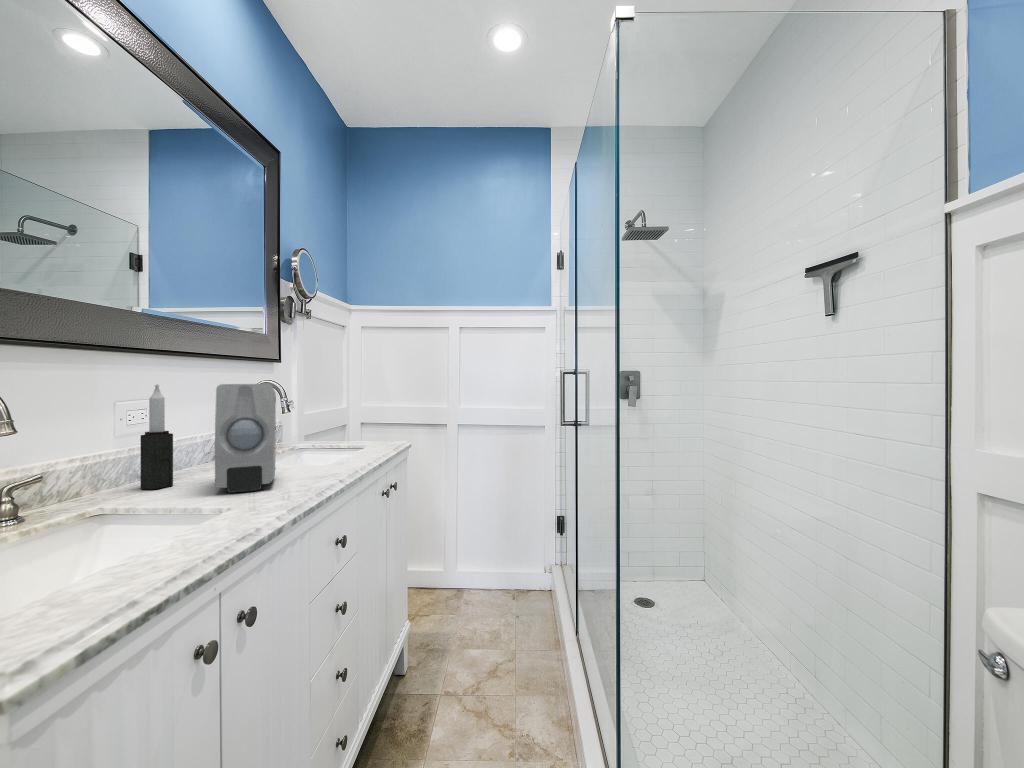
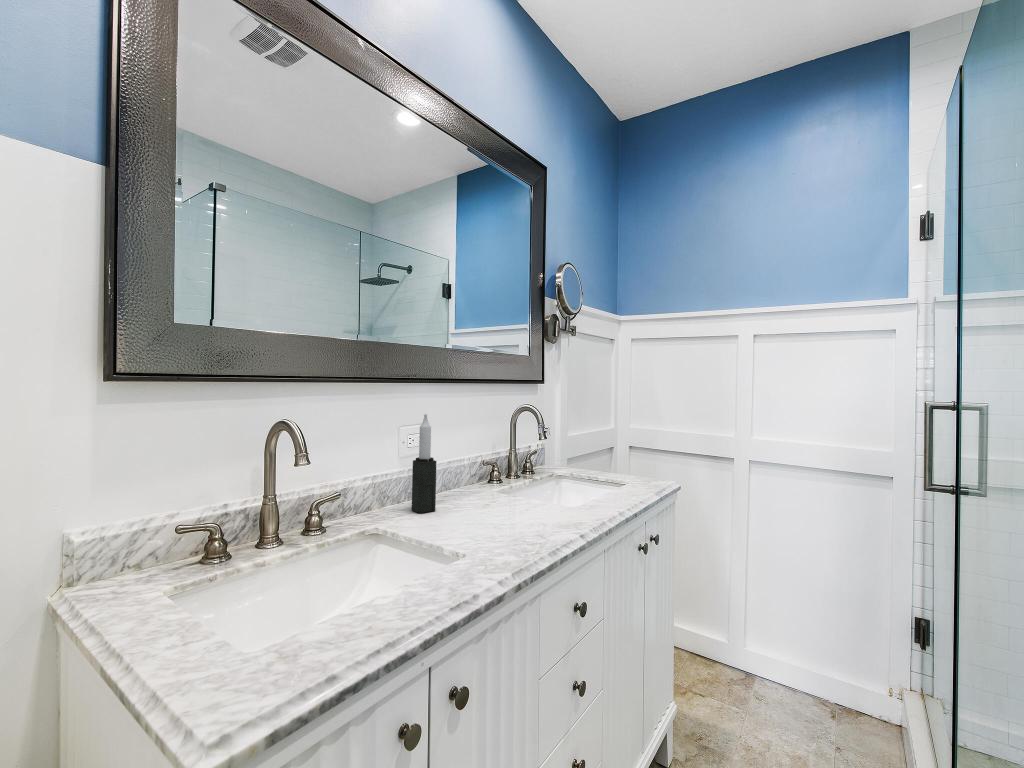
soap dispenser: present [215,384,276,493] -> none [461,419,522,533]

